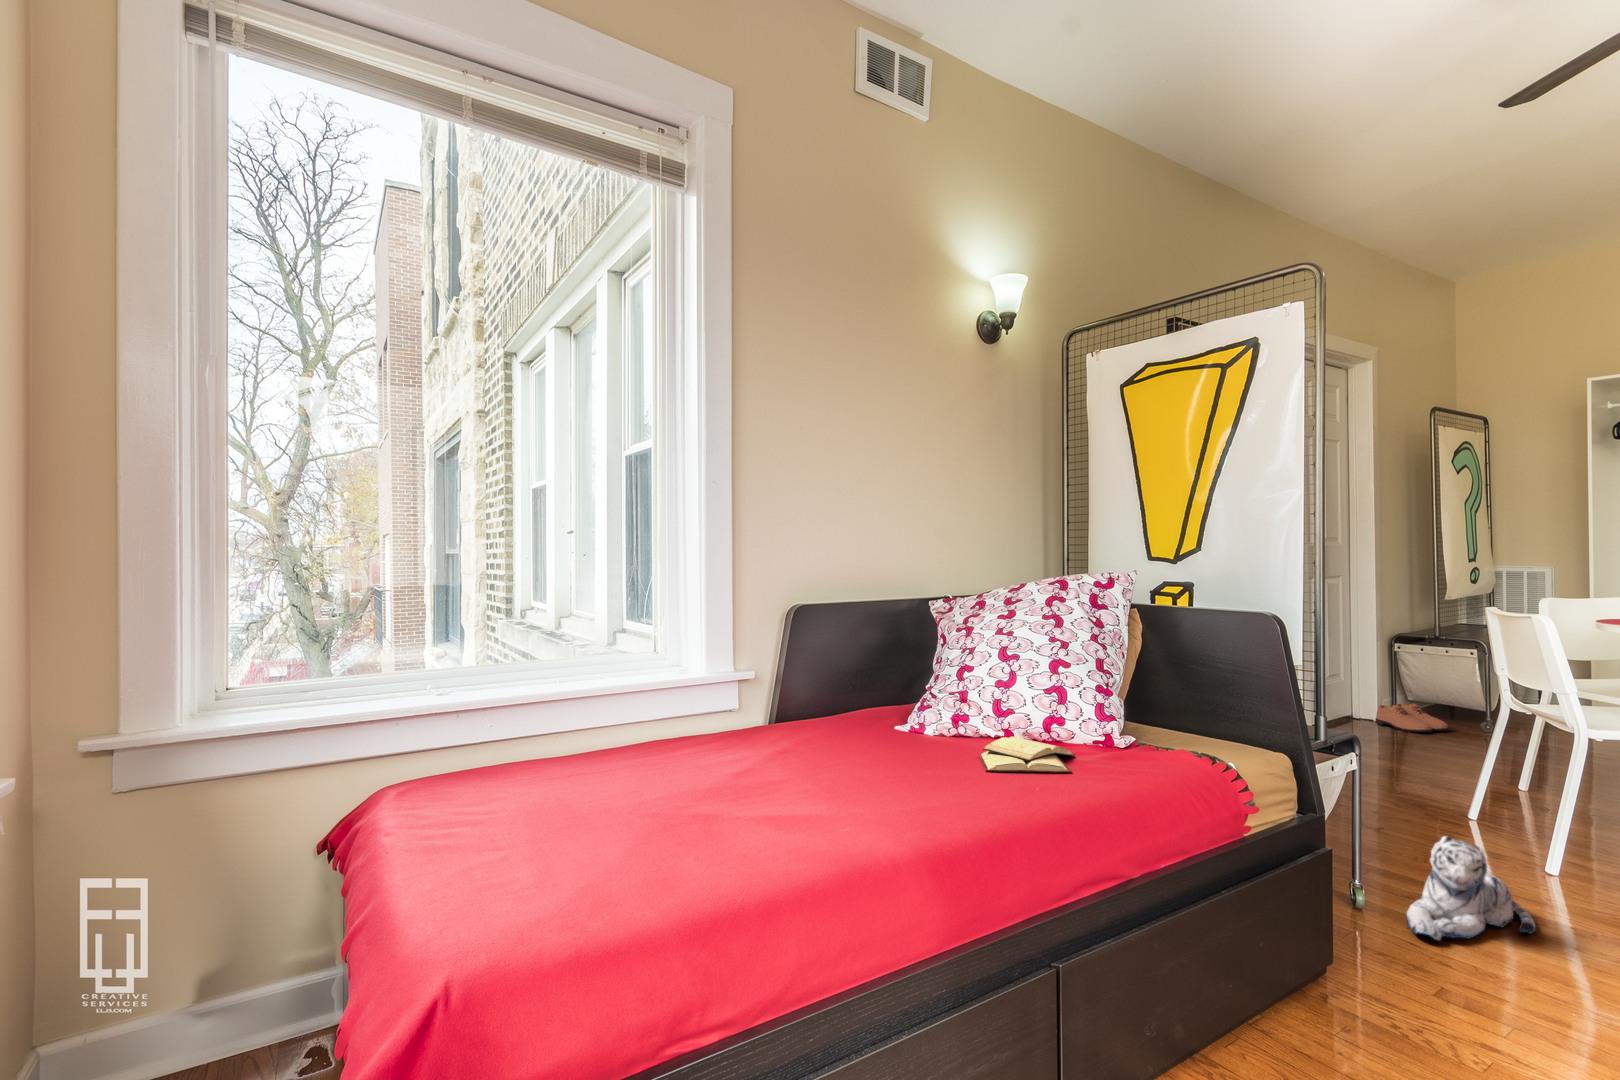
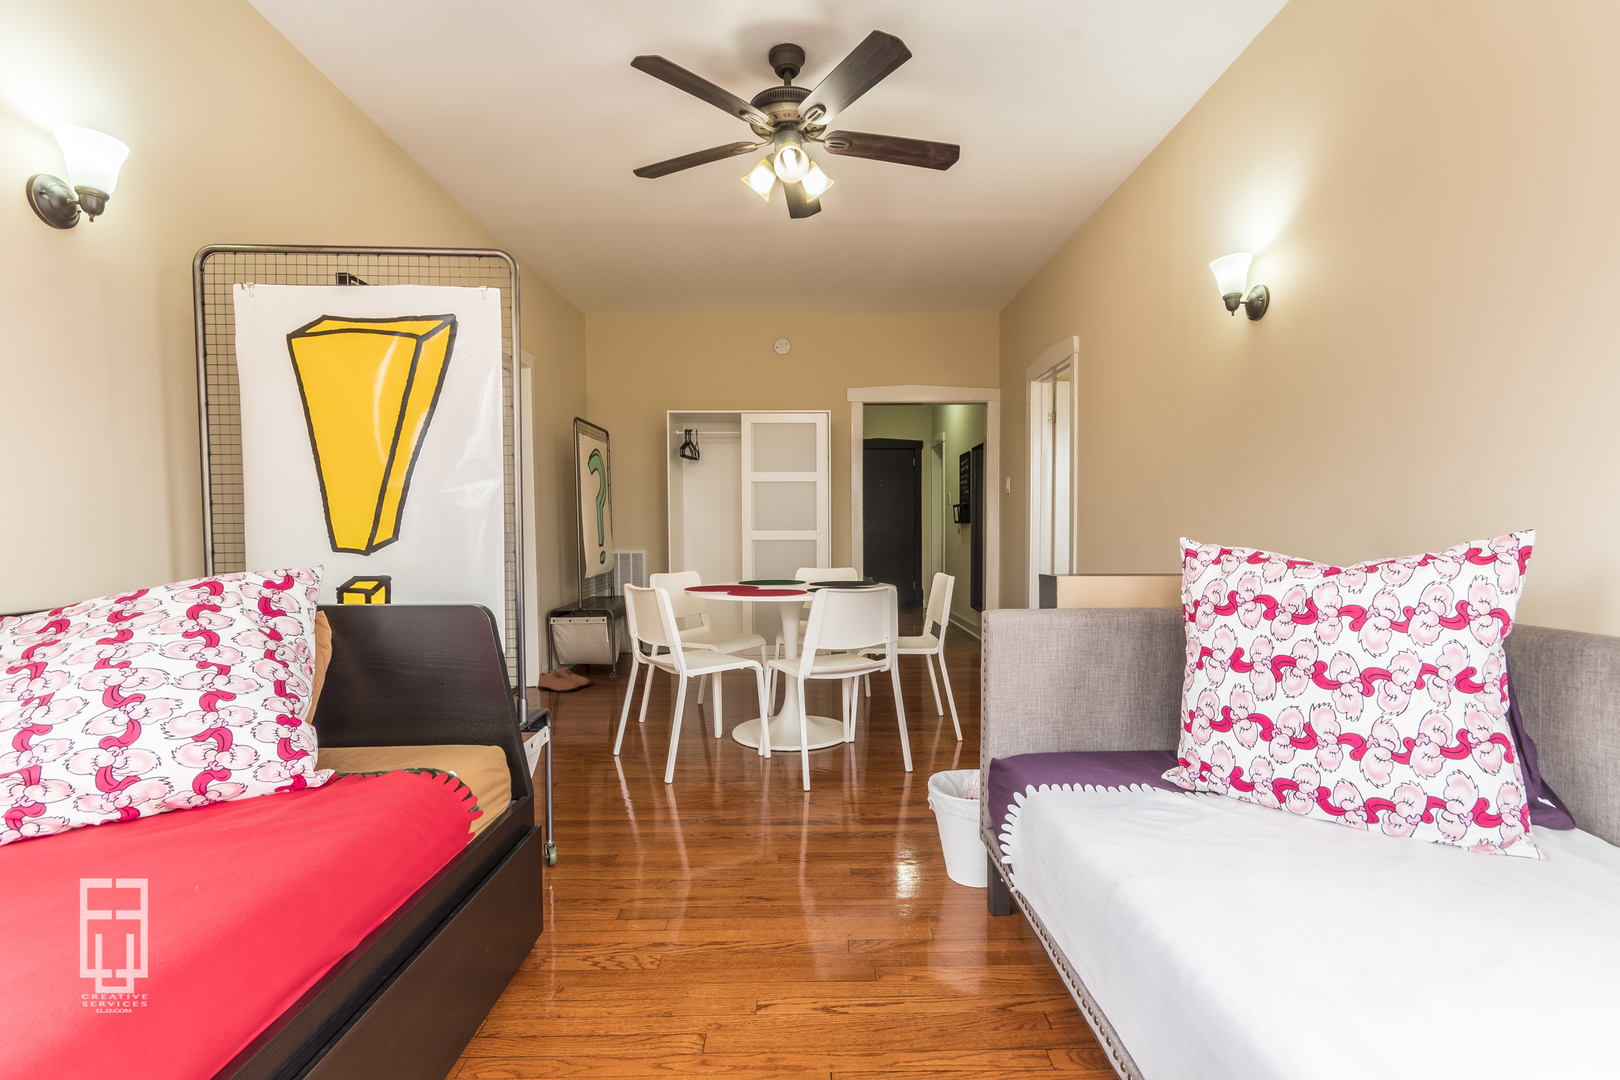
diary: present [979,737,1075,773] -> none [71,813,249,892]
plush toy: present [1407,836,1536,941] -> none [592,780,674,876]

